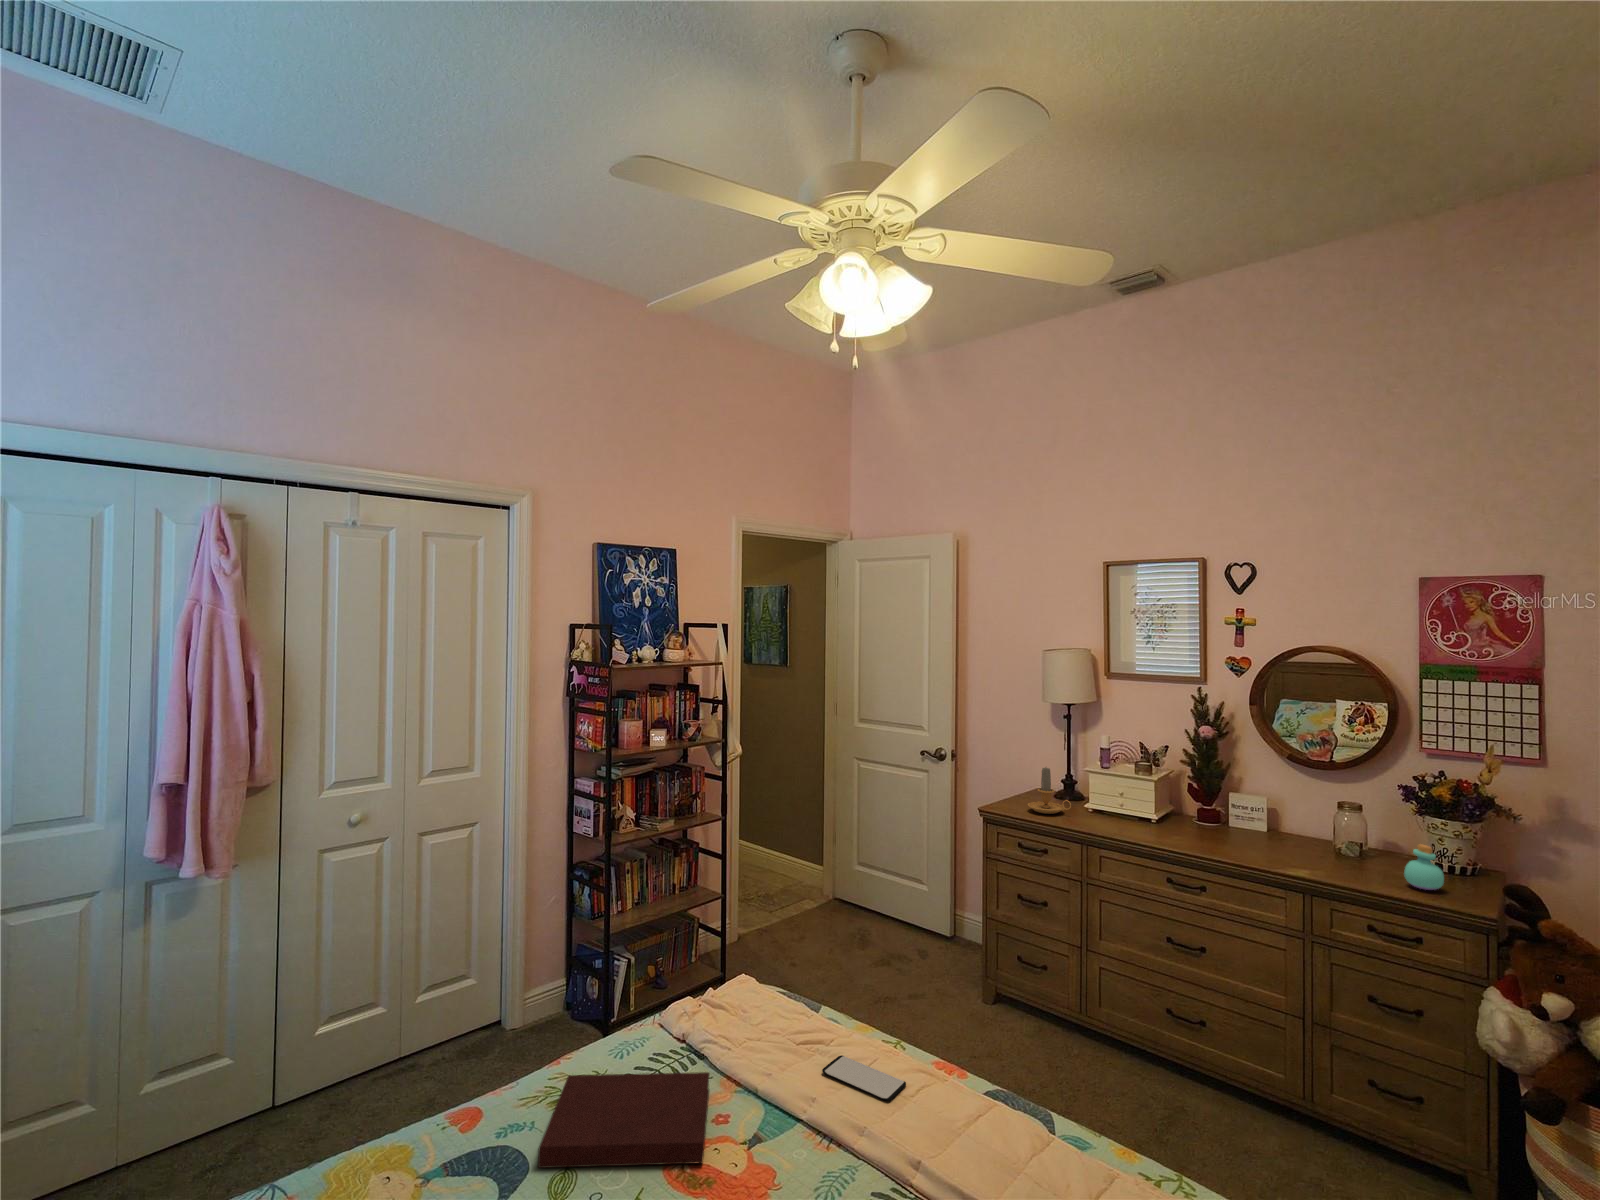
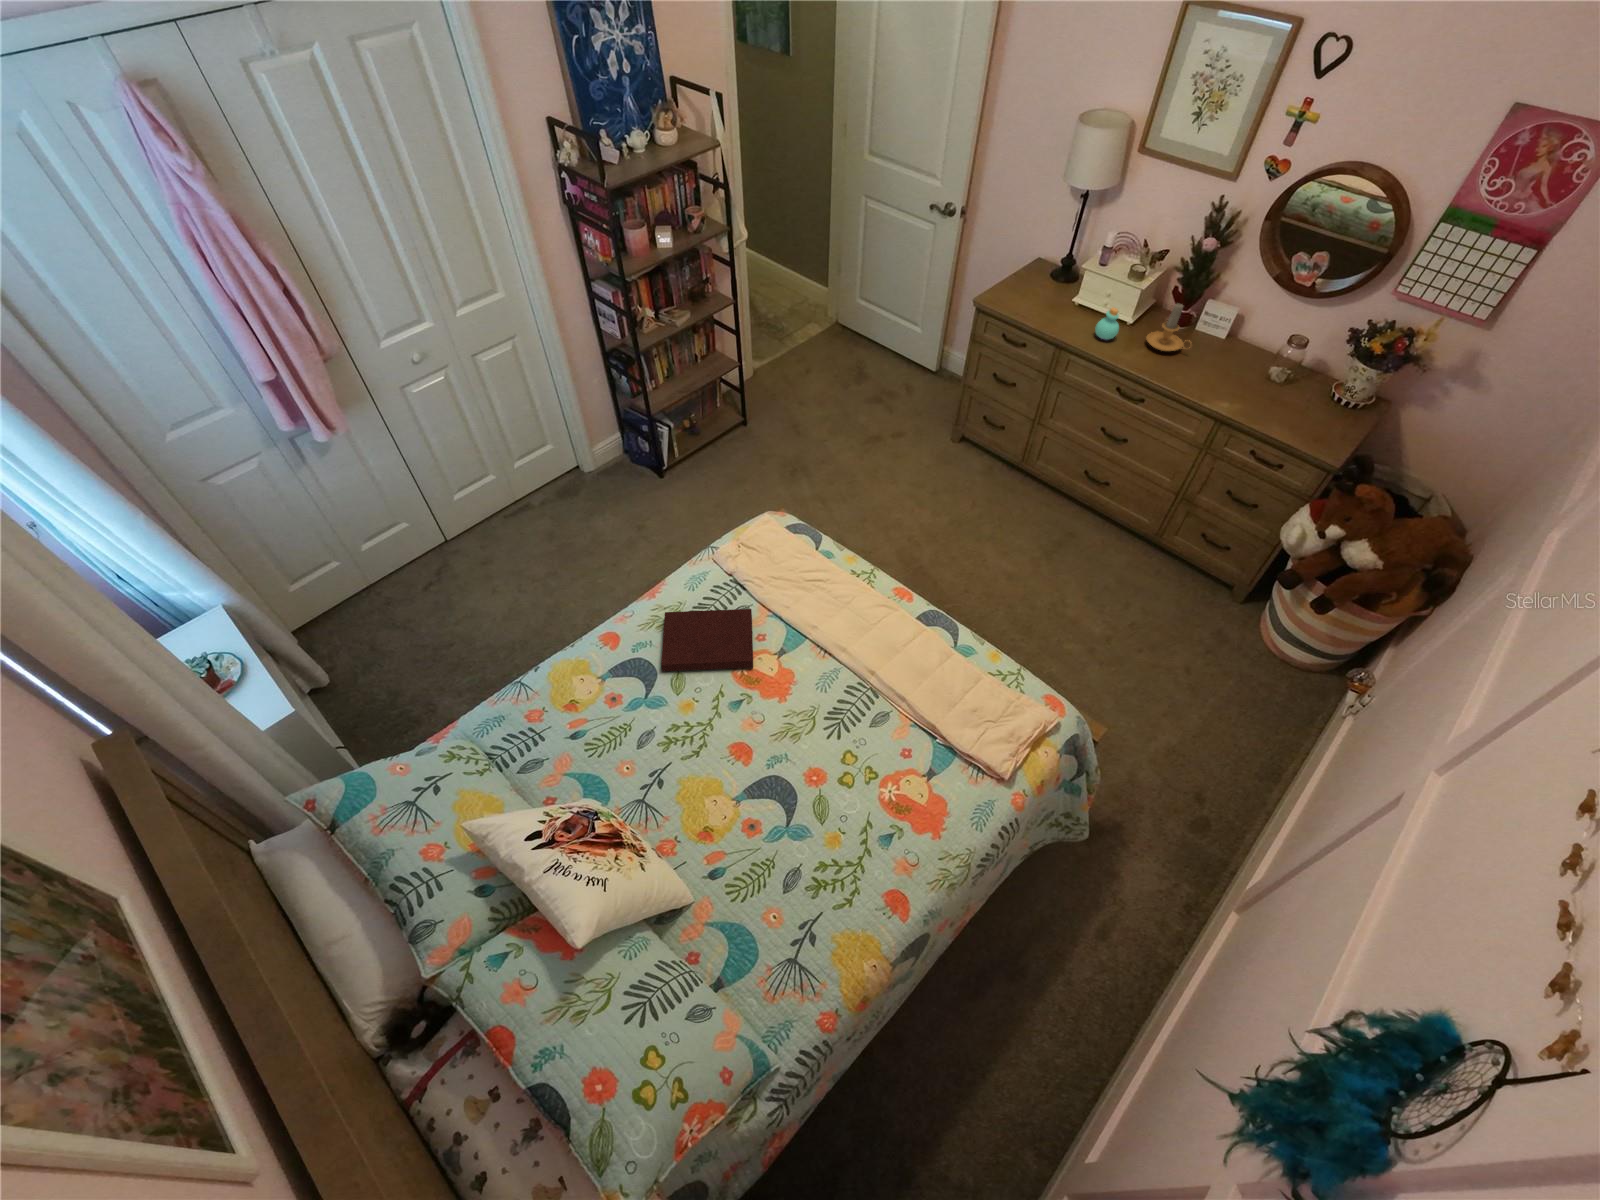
candle: present [1028,767,1071,814] -> present [1146,303,1191,351]
perfume bottle: present [1404,844,1444,890] -> present [1095,308,1119,340]
smartphone: present [822,1055,906,1101] -> none [821,593,872,629]

